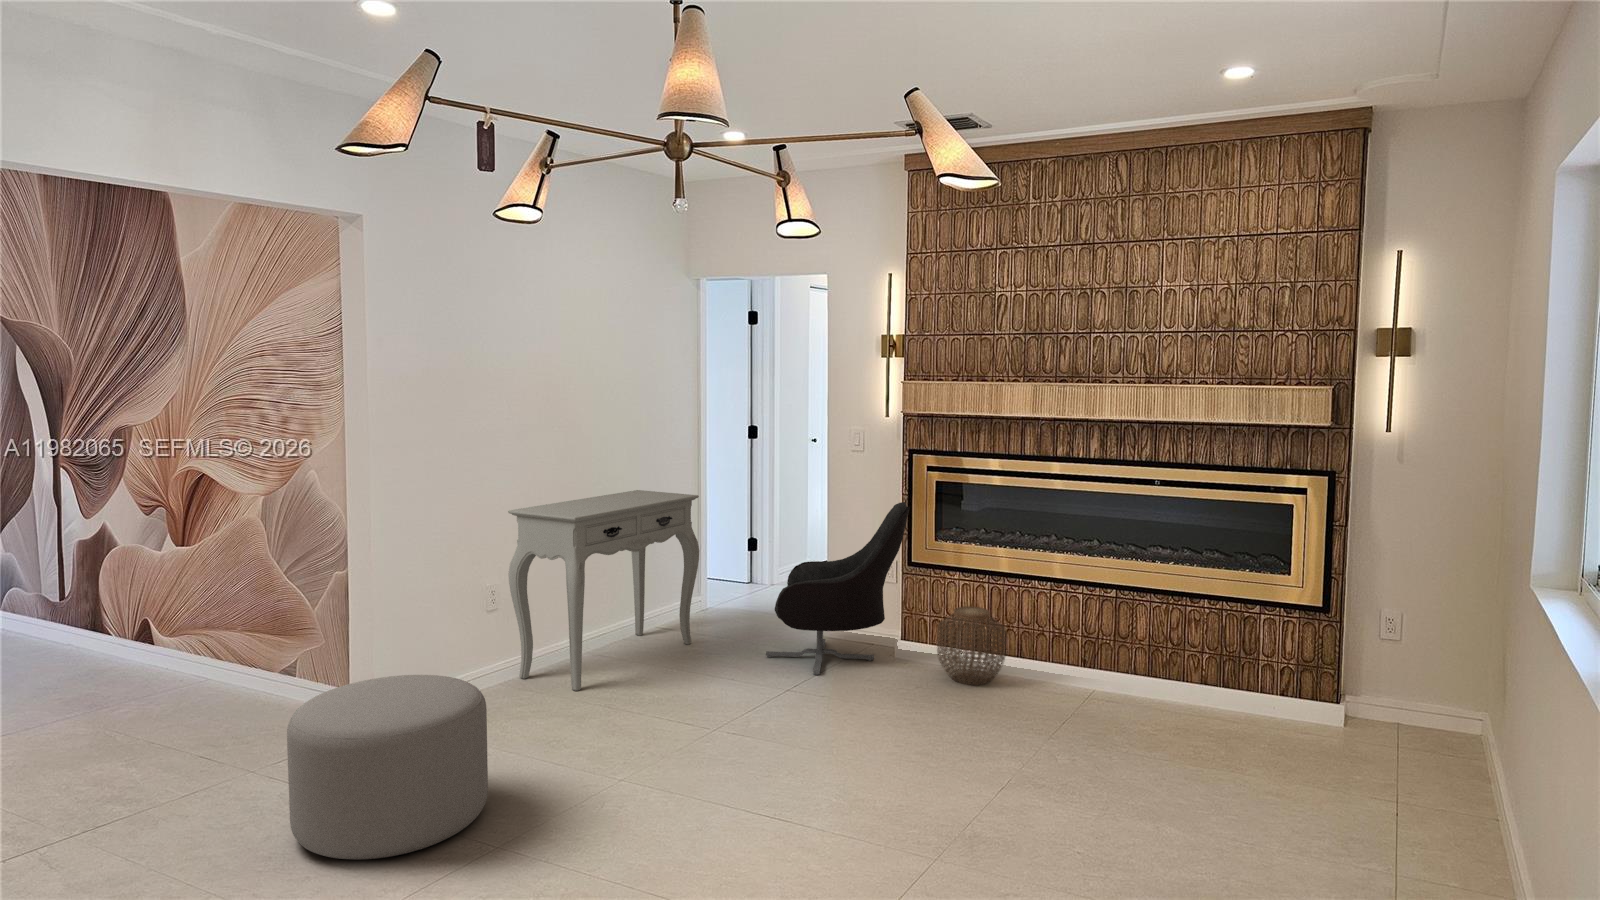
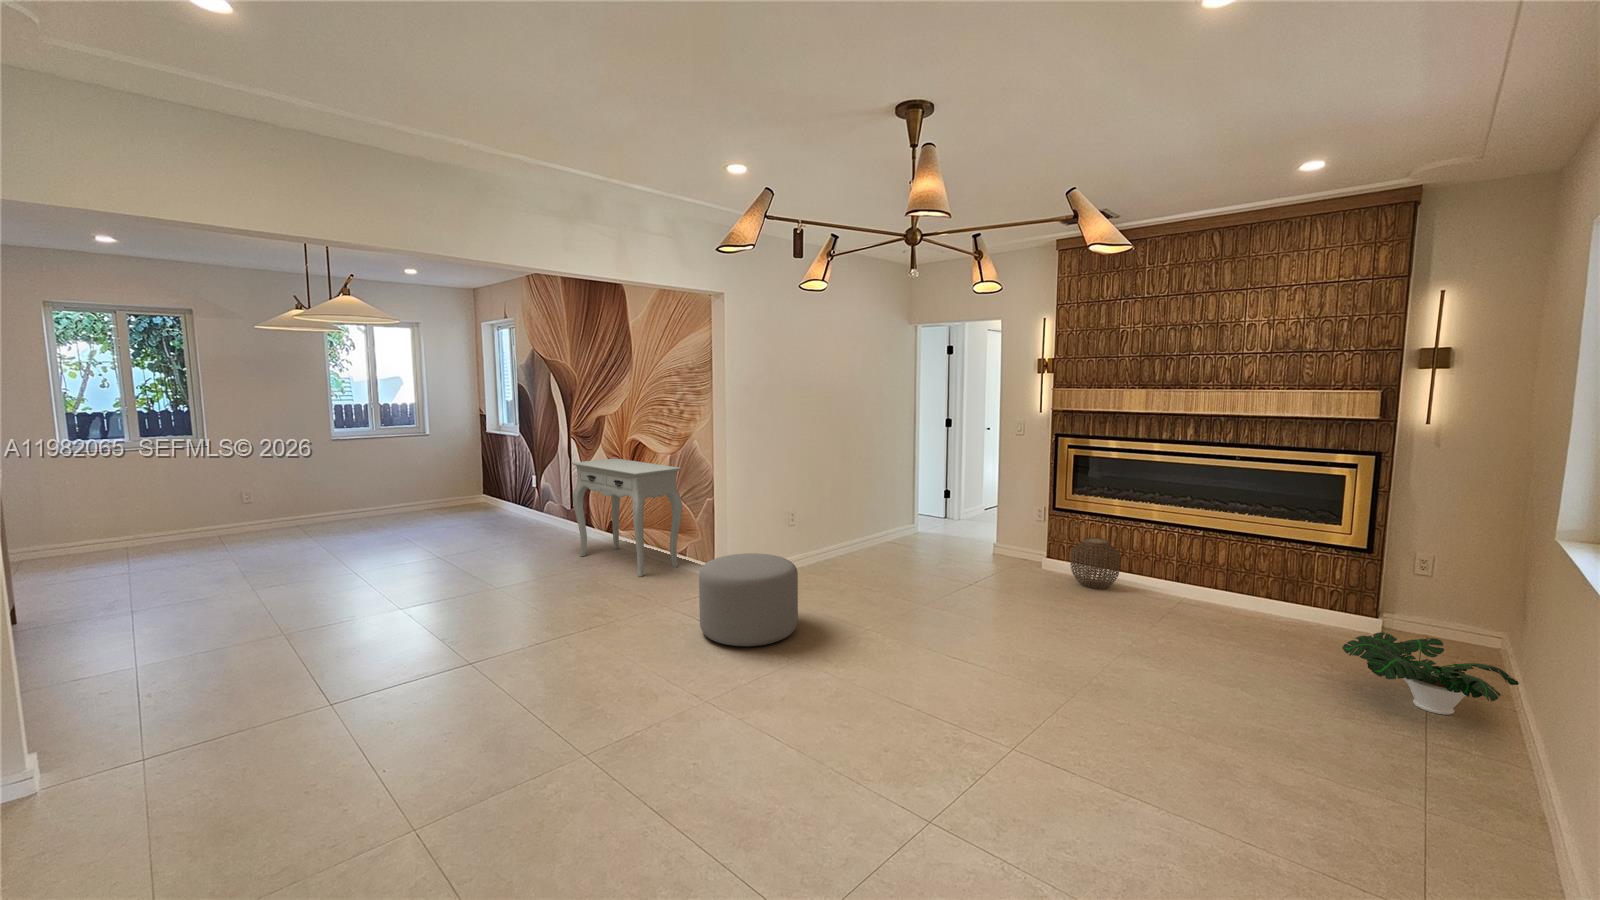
console table: present [508,490,699,691] -> present [572,458,682,577]
armchair: present [766,502,910,675] -> none [955,468,1054,576]
potted plant: none [1312,730,1527,845] -> present [1342,632,1519,715]

